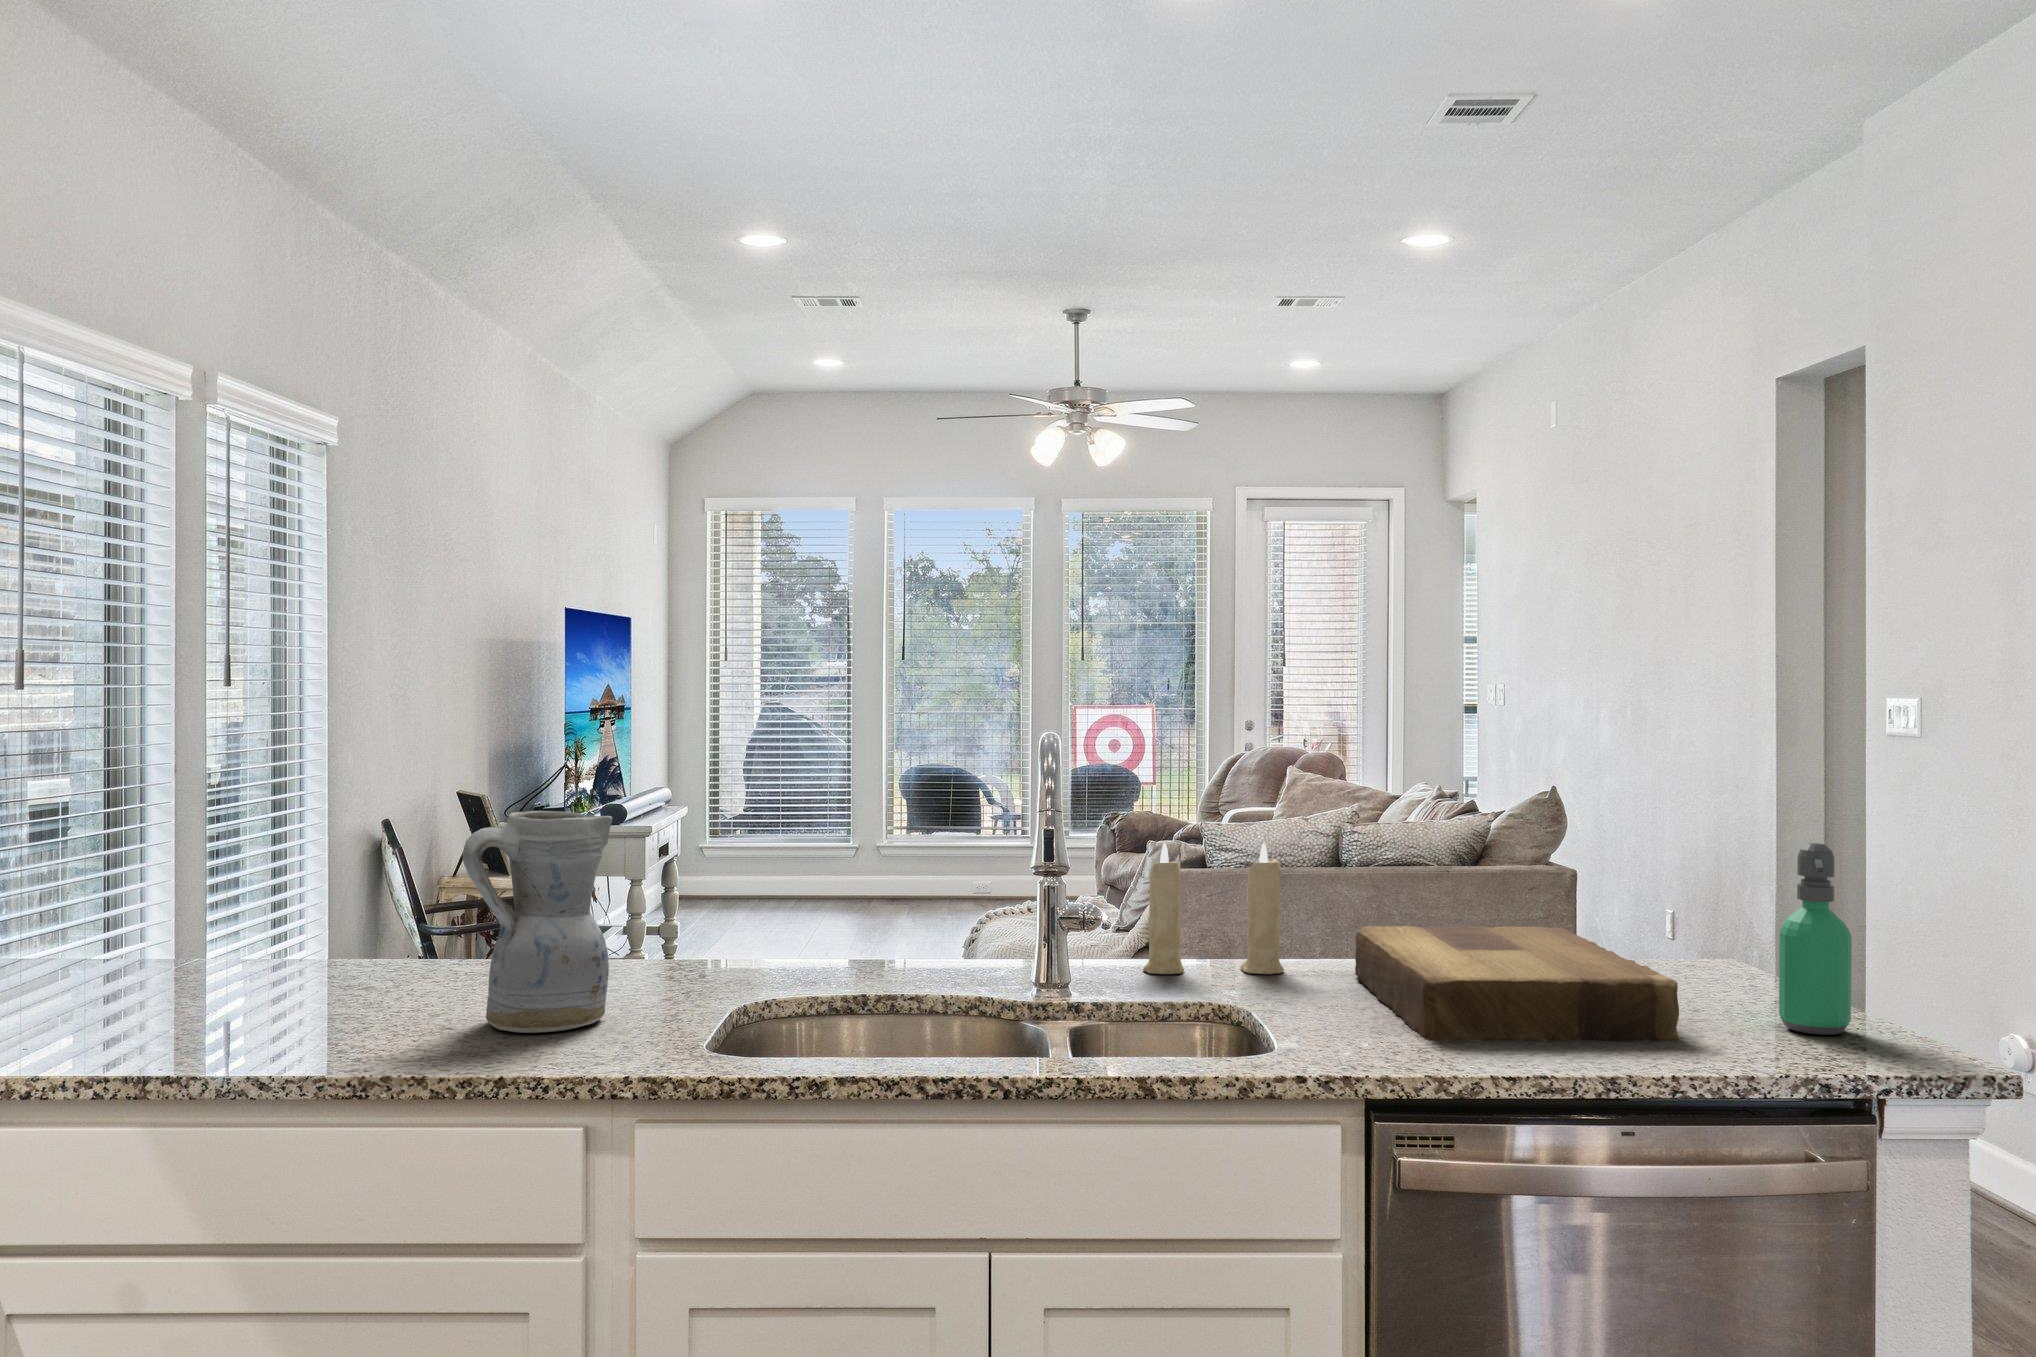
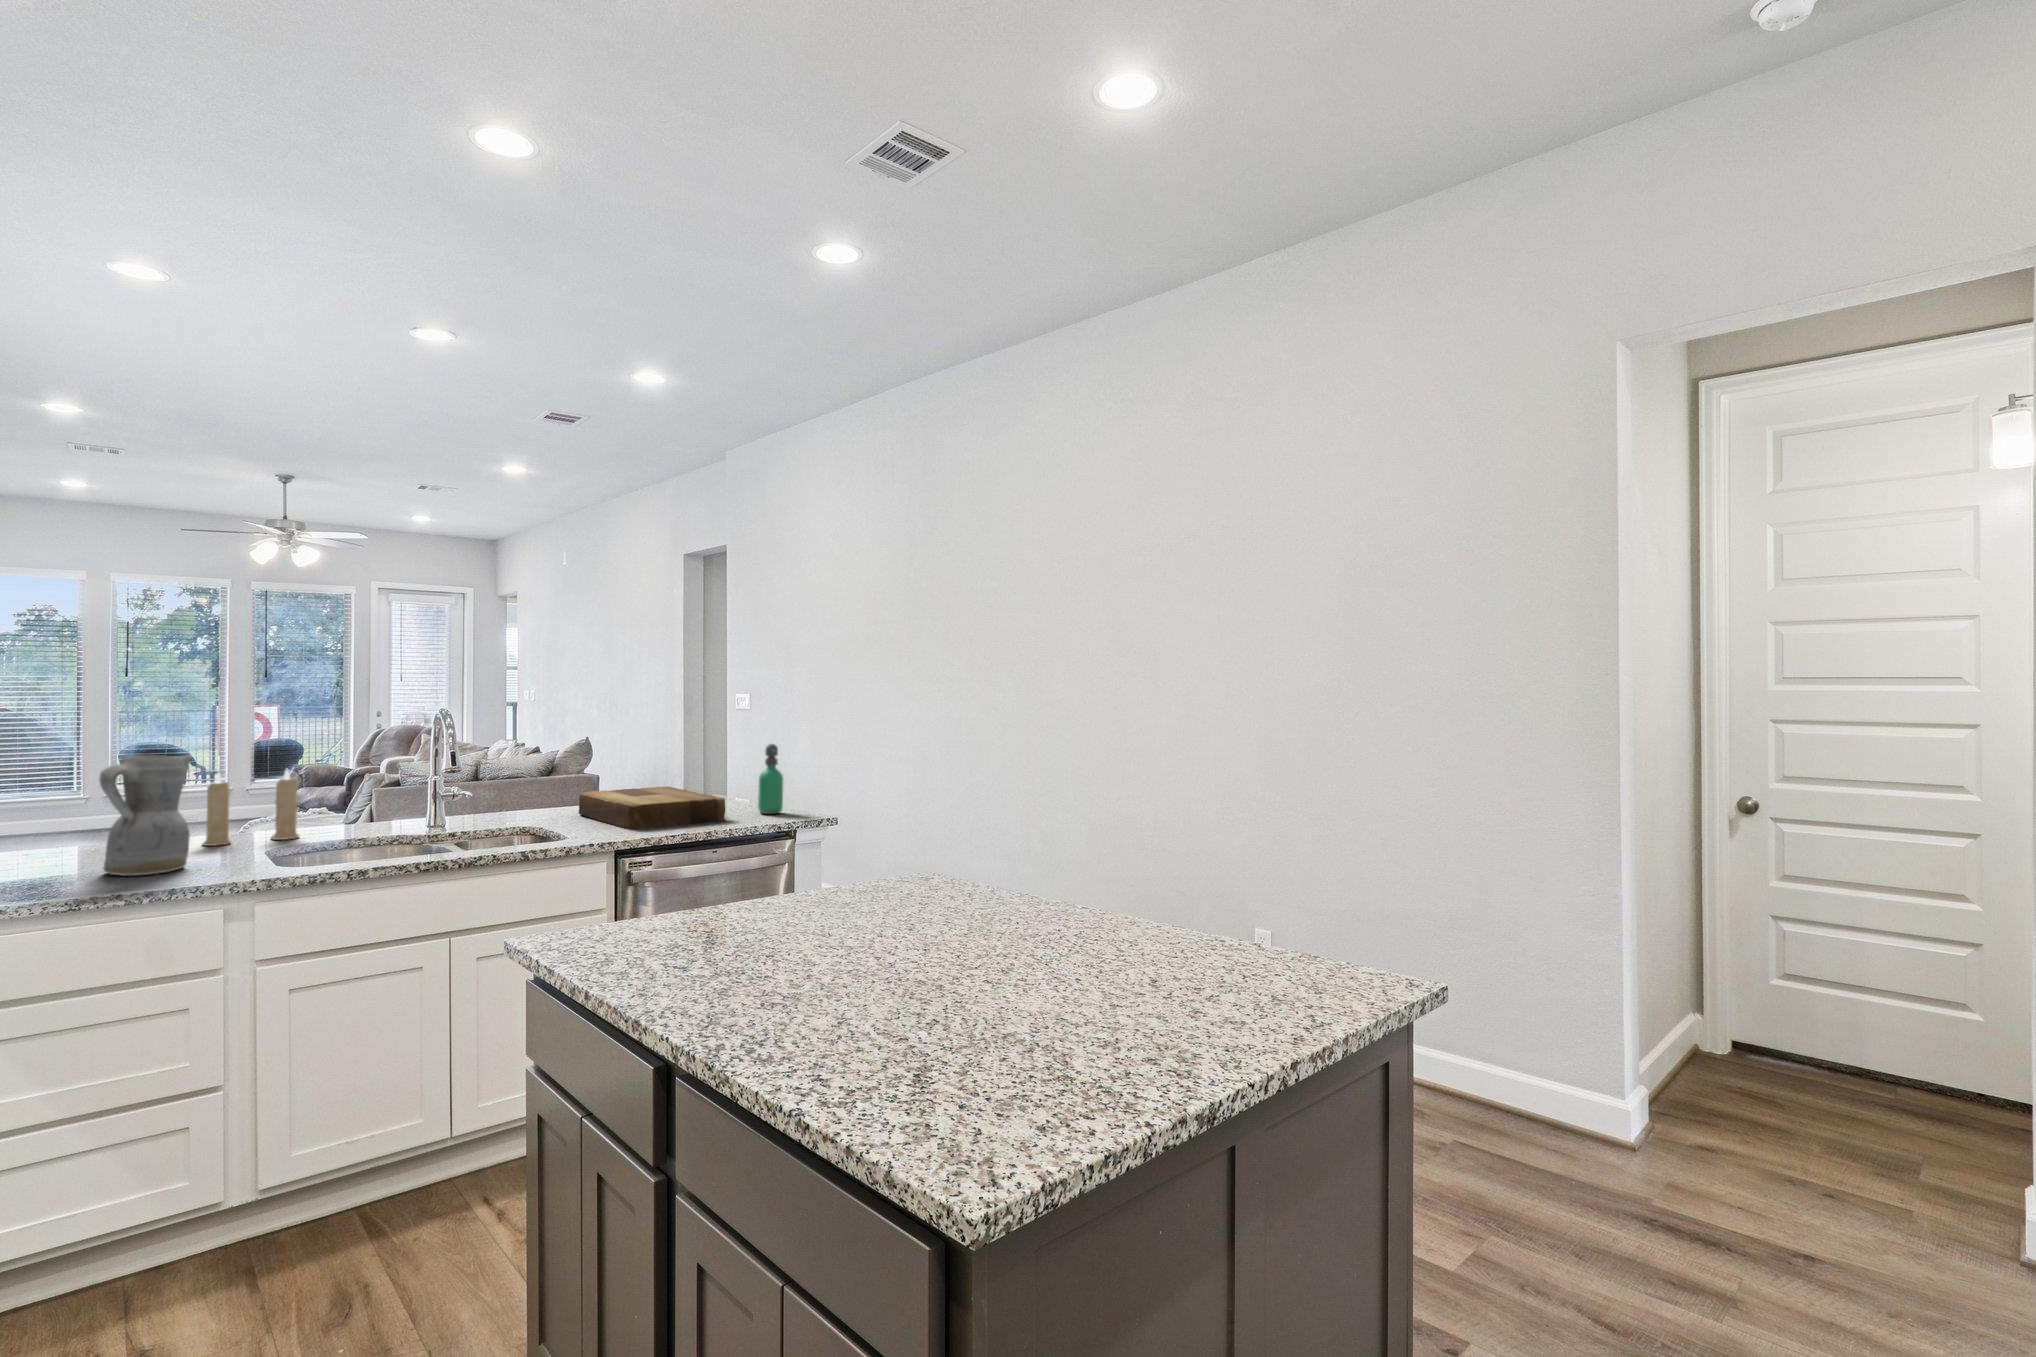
candle: present [1143,843,1284,974] -> present [203,770,299,846]

